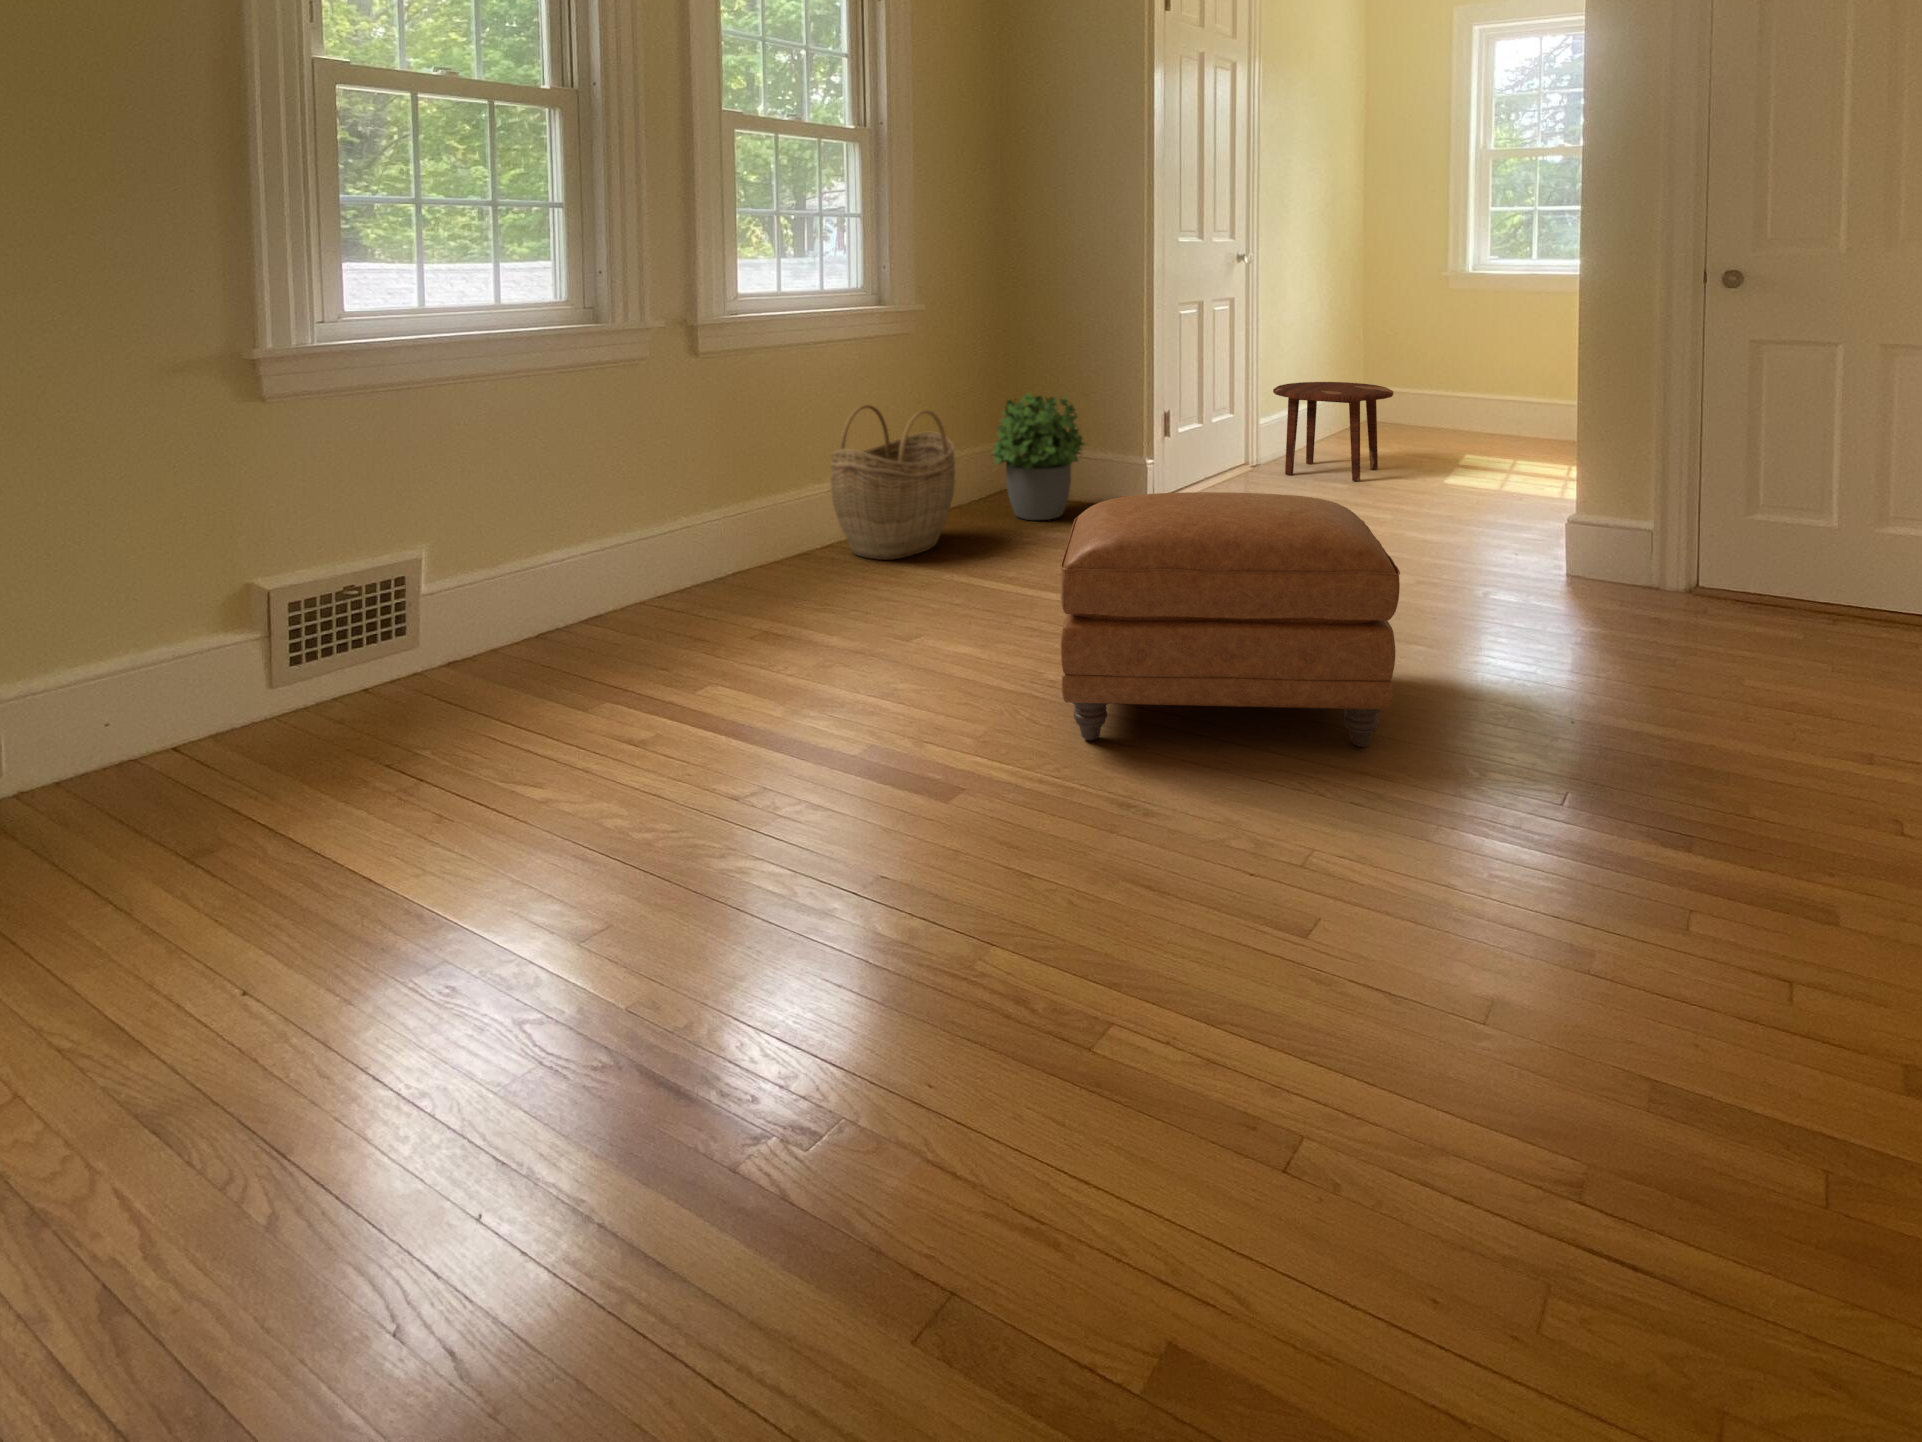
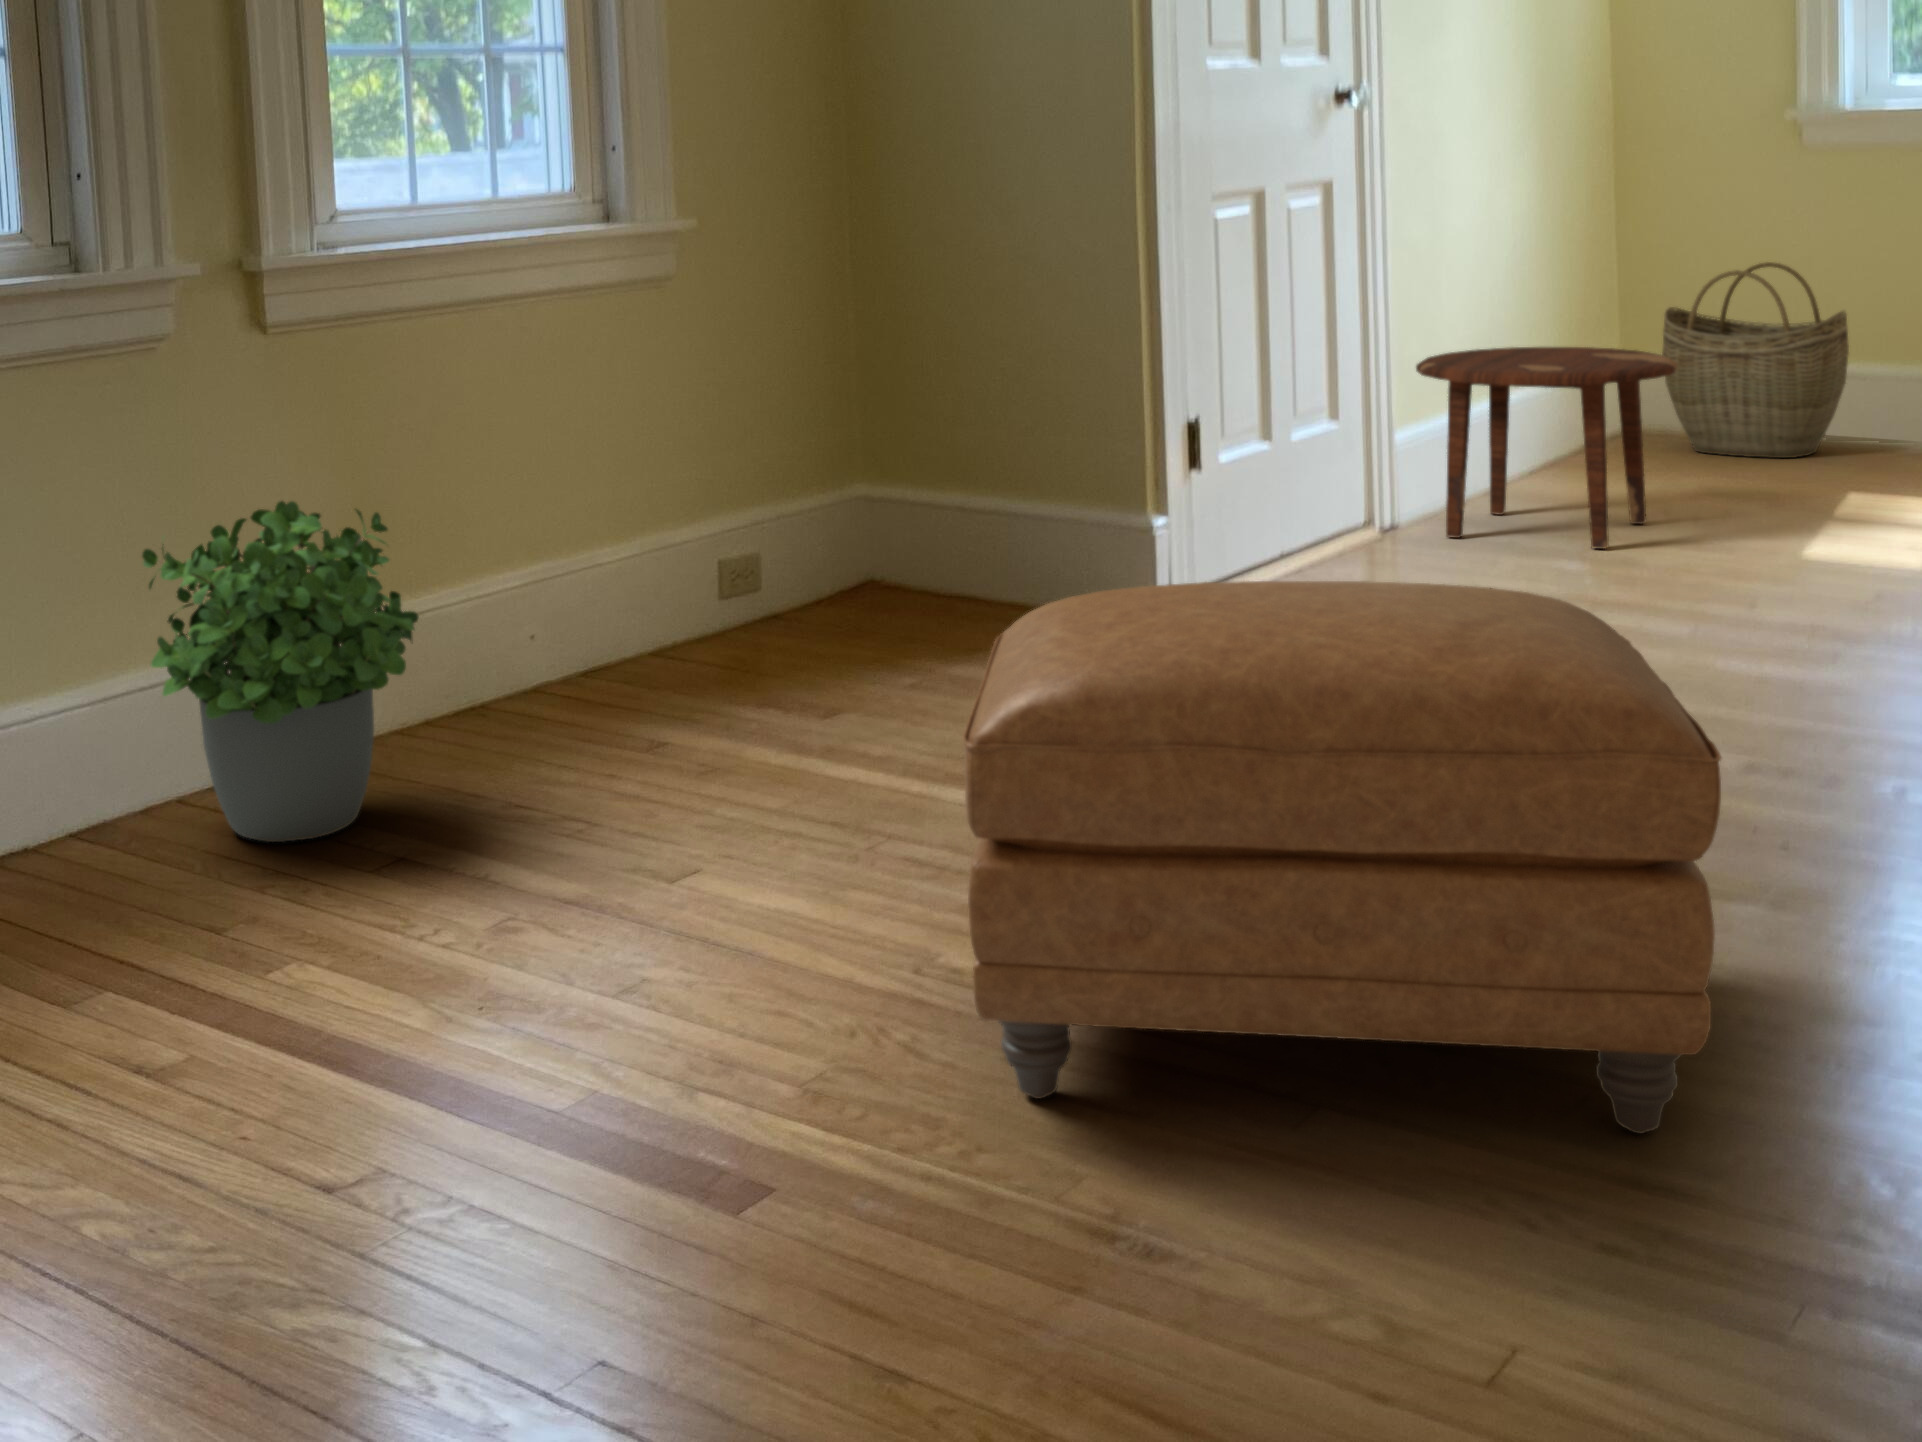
potted plant: present [993,392,1084,520] -> present [142,501,419,842]
woven basket: present [830,405,955,560] -> present [1662,262,1849,458]

